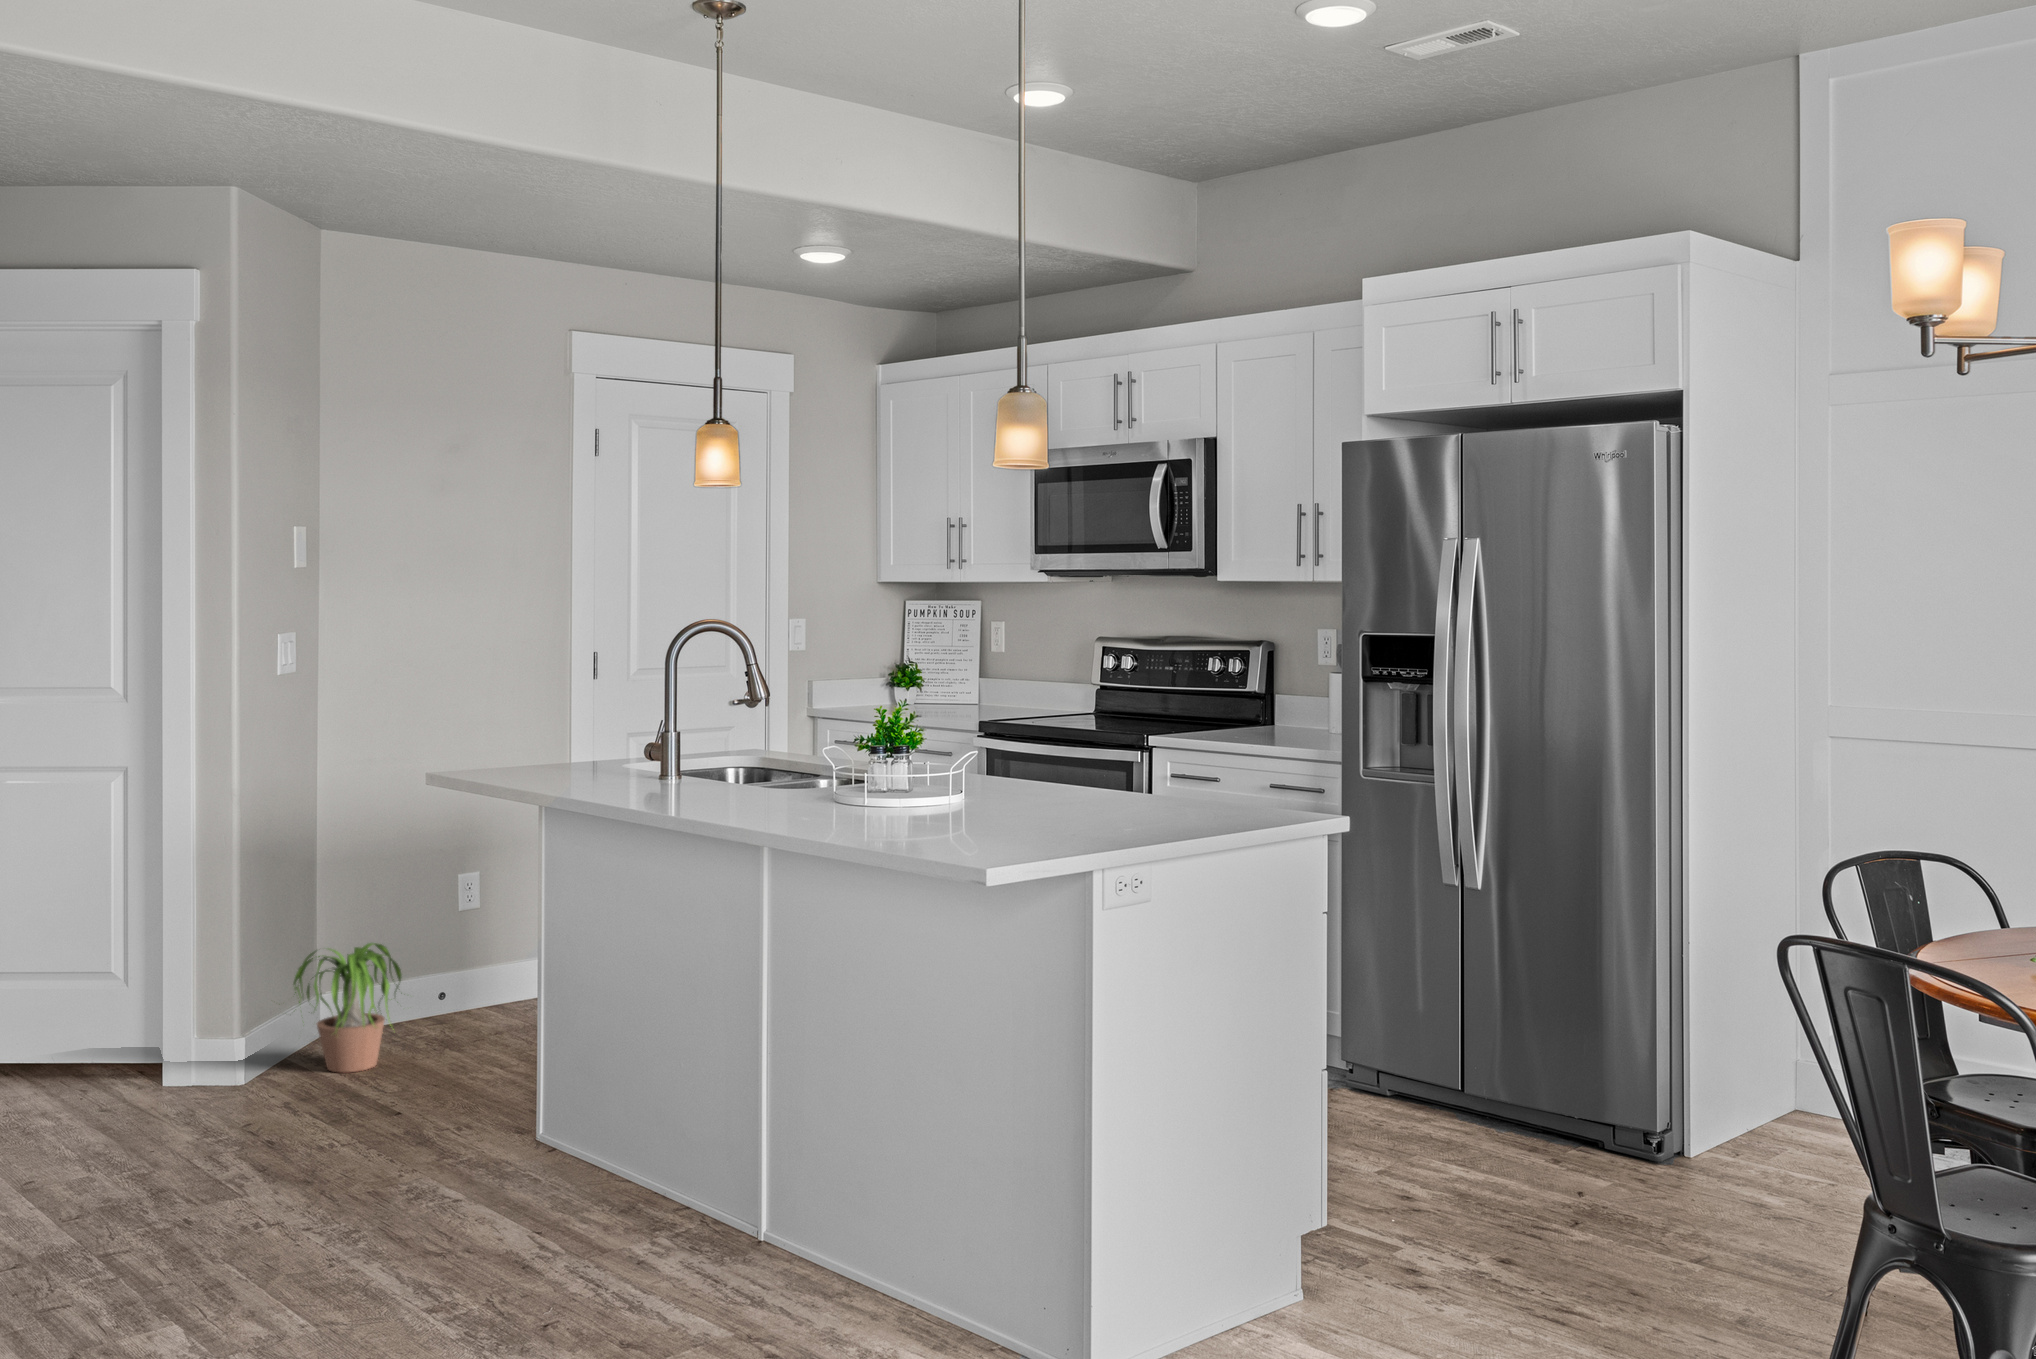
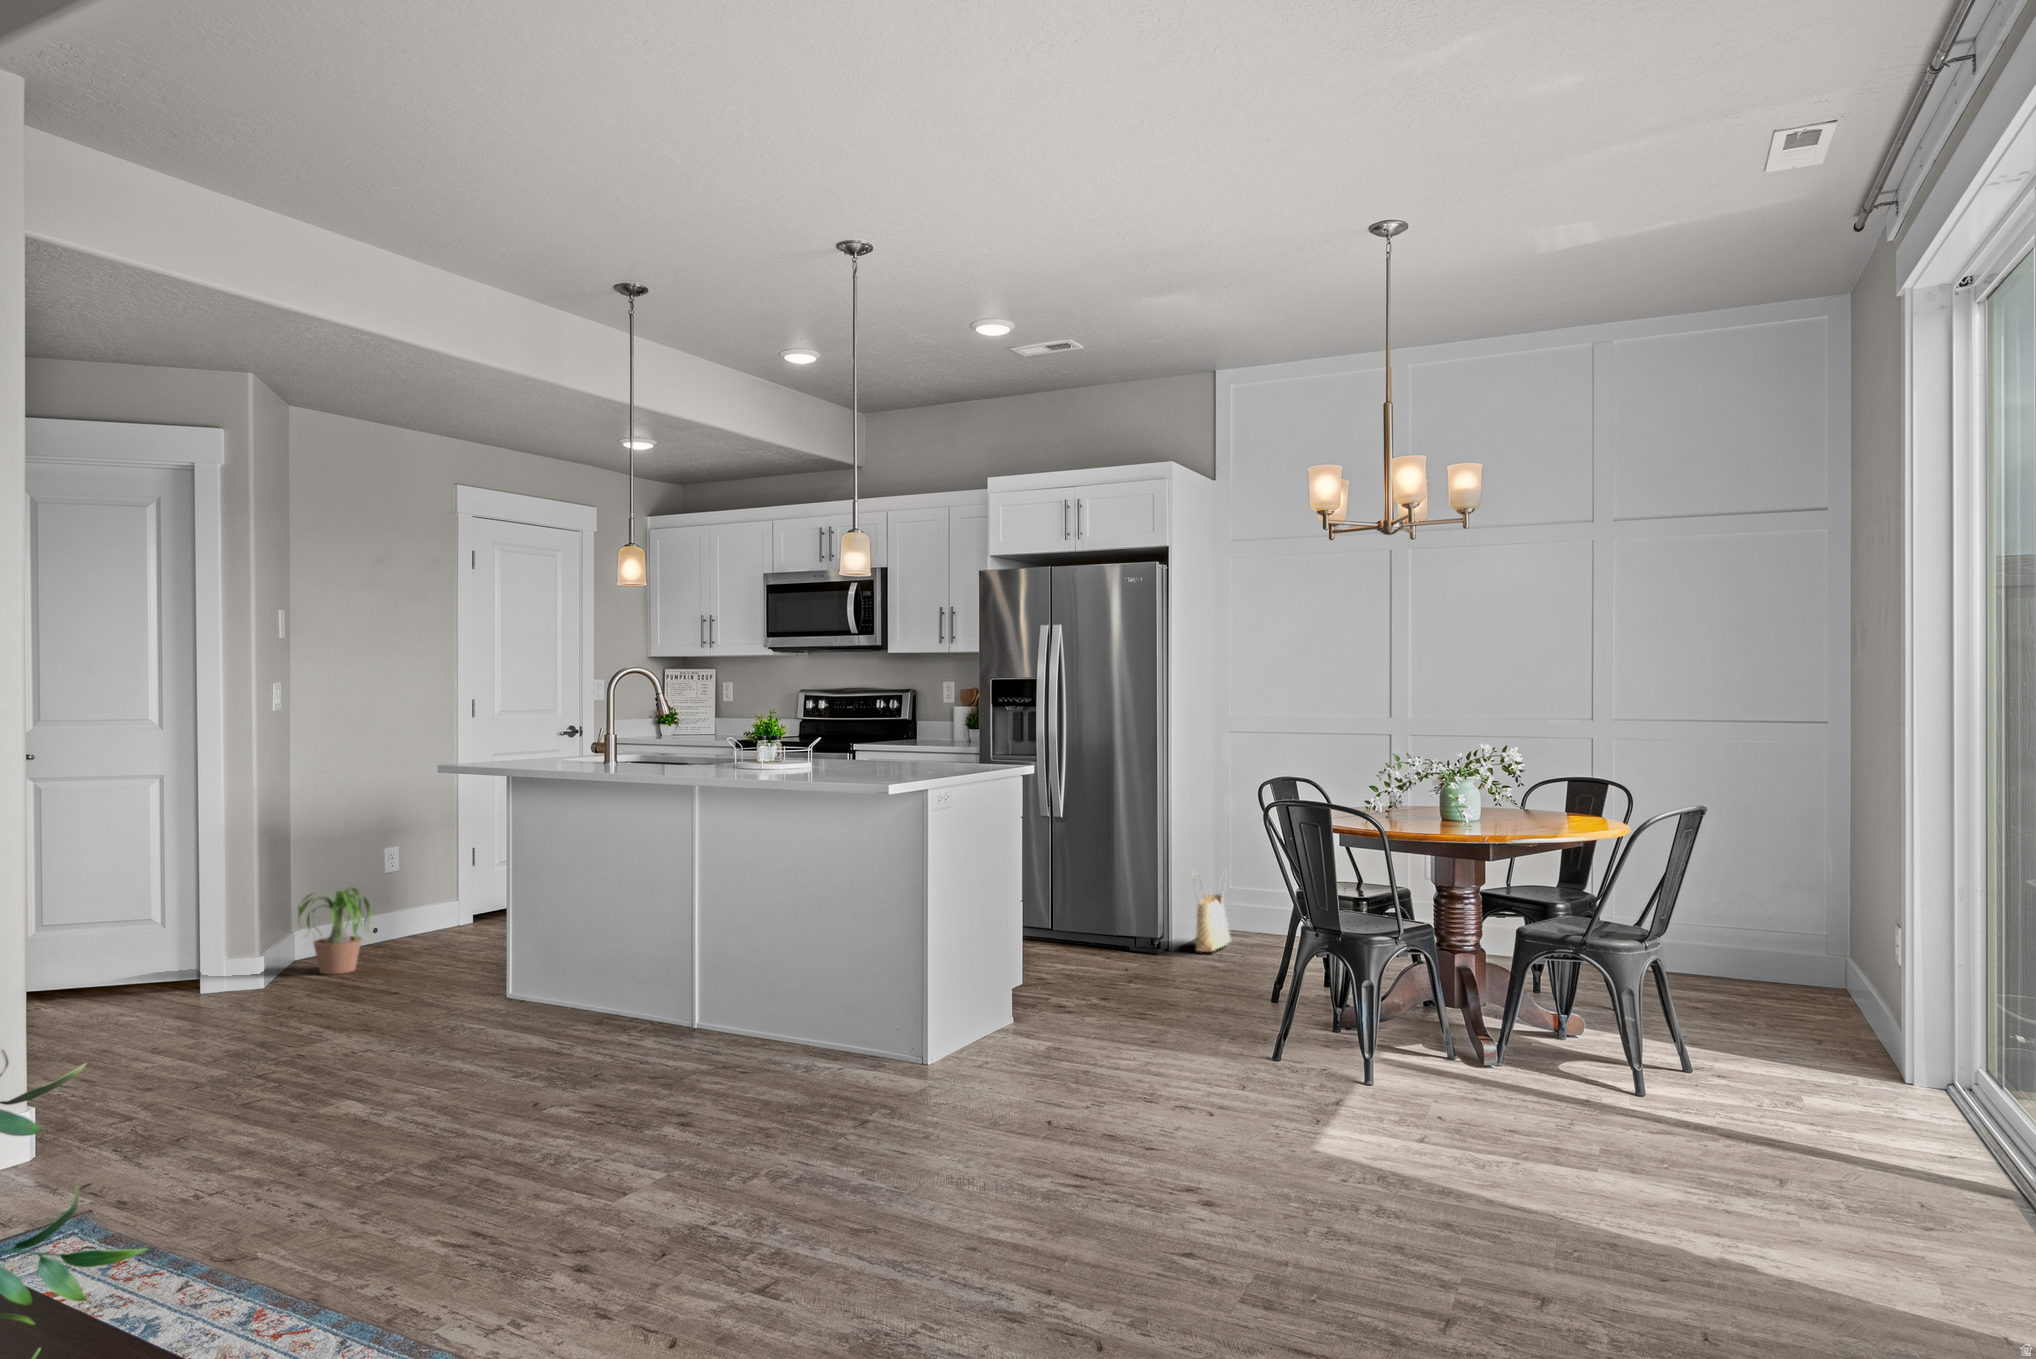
woven basket: none [1723,999,1799,1158] -> present [1193,874,1230,952]

